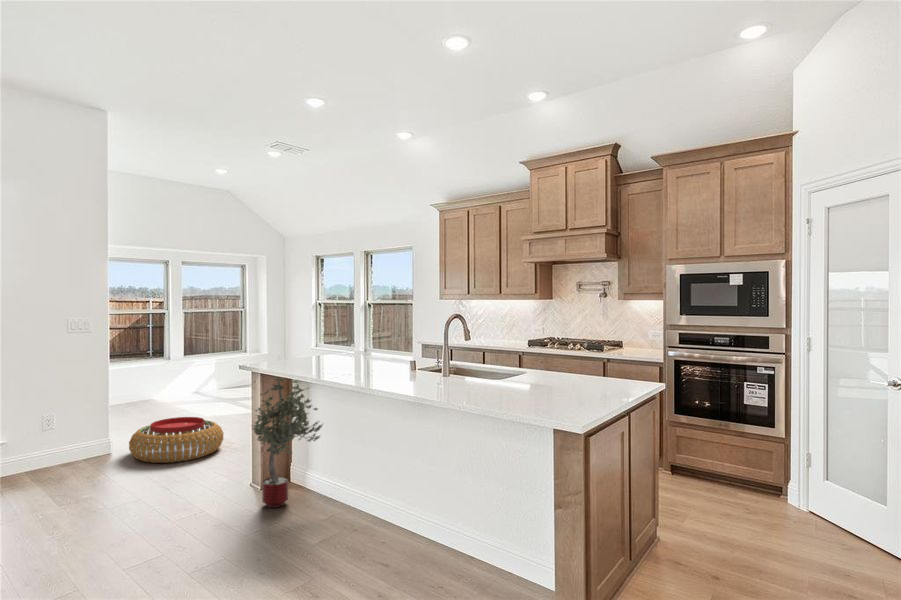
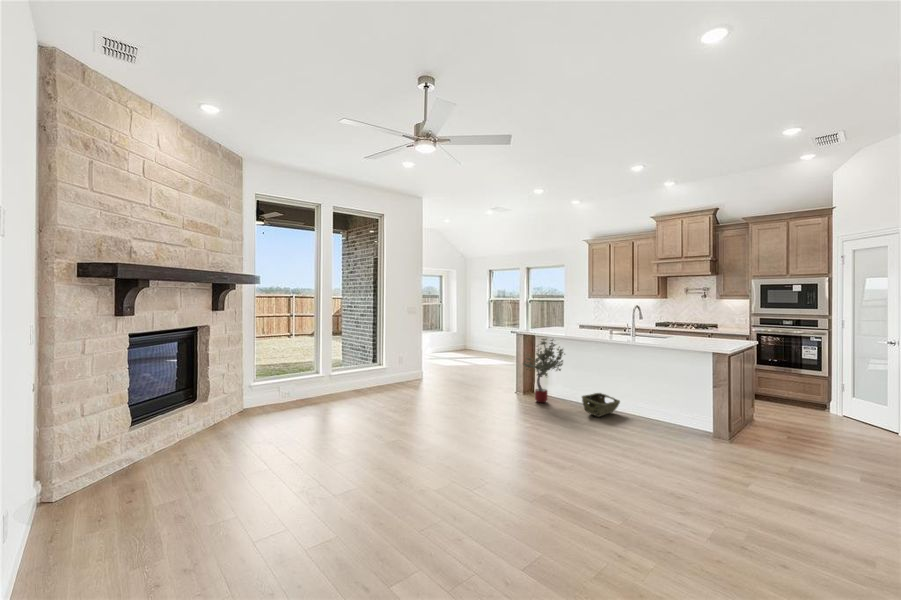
pouf: present [129,417,223,463] -> none [437,363,482,385]
woven basket: none [321,487,406,548] -> present [582,393,620,417]

